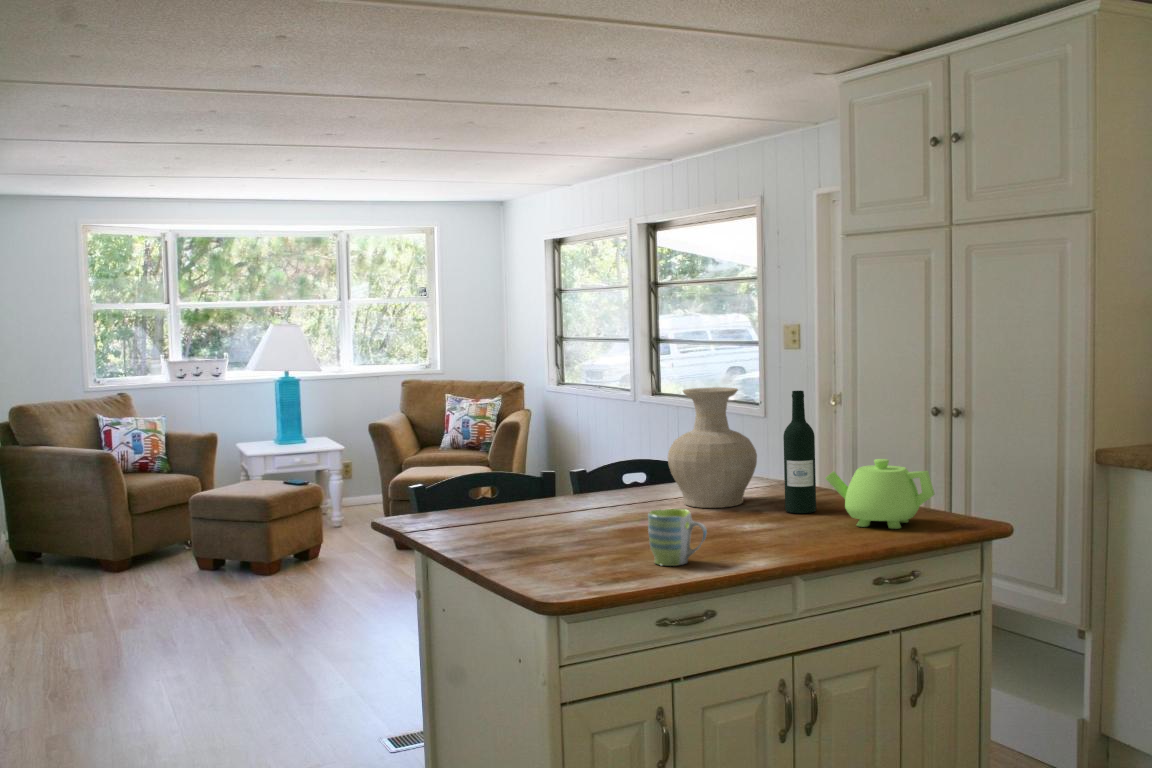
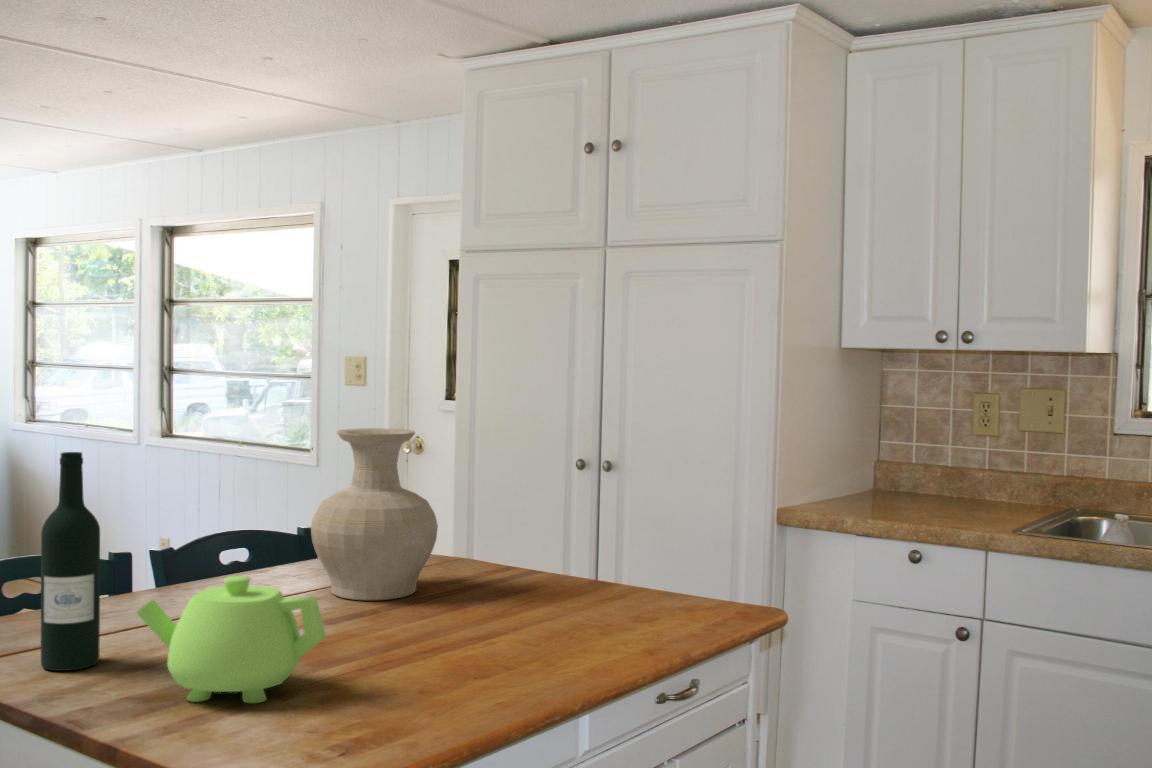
wine bottle: present [783,391,816,513] -> present [41,452,100,671]
teapot: present [825,459,935,529] -> present [136,576,326,703]
mug: present [648,509,707,566] -> none [372,621,468,719]

